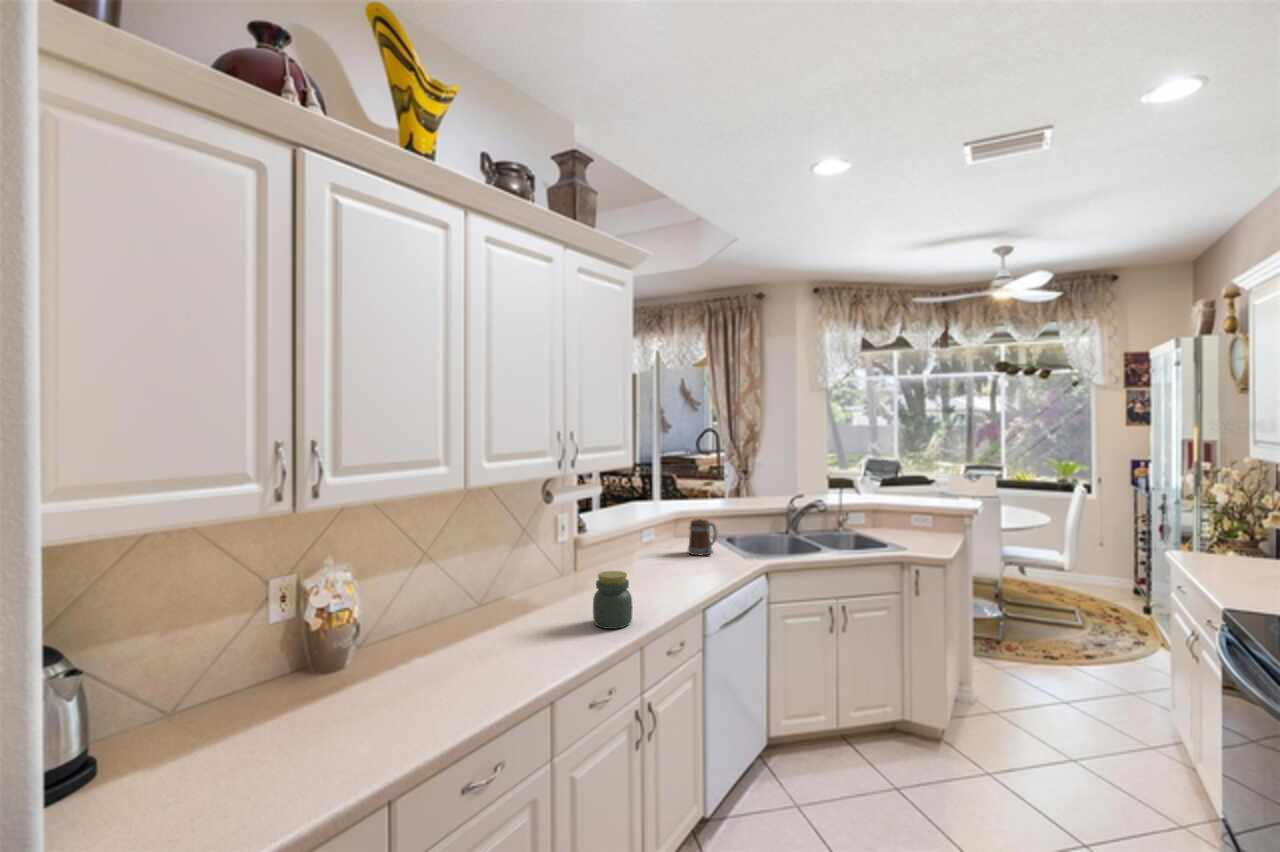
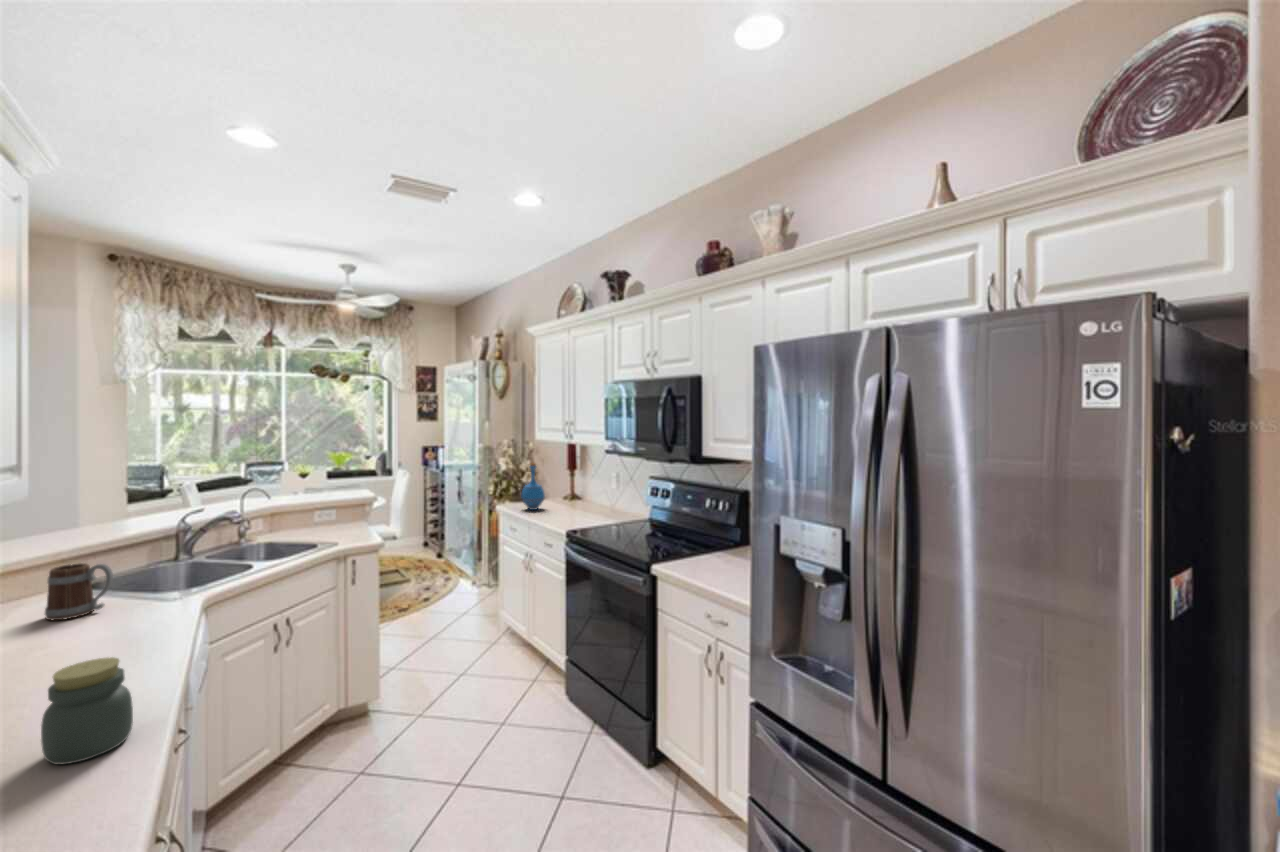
bottle: none [1204,493,1256,568] -> present [522,463,545,510]

